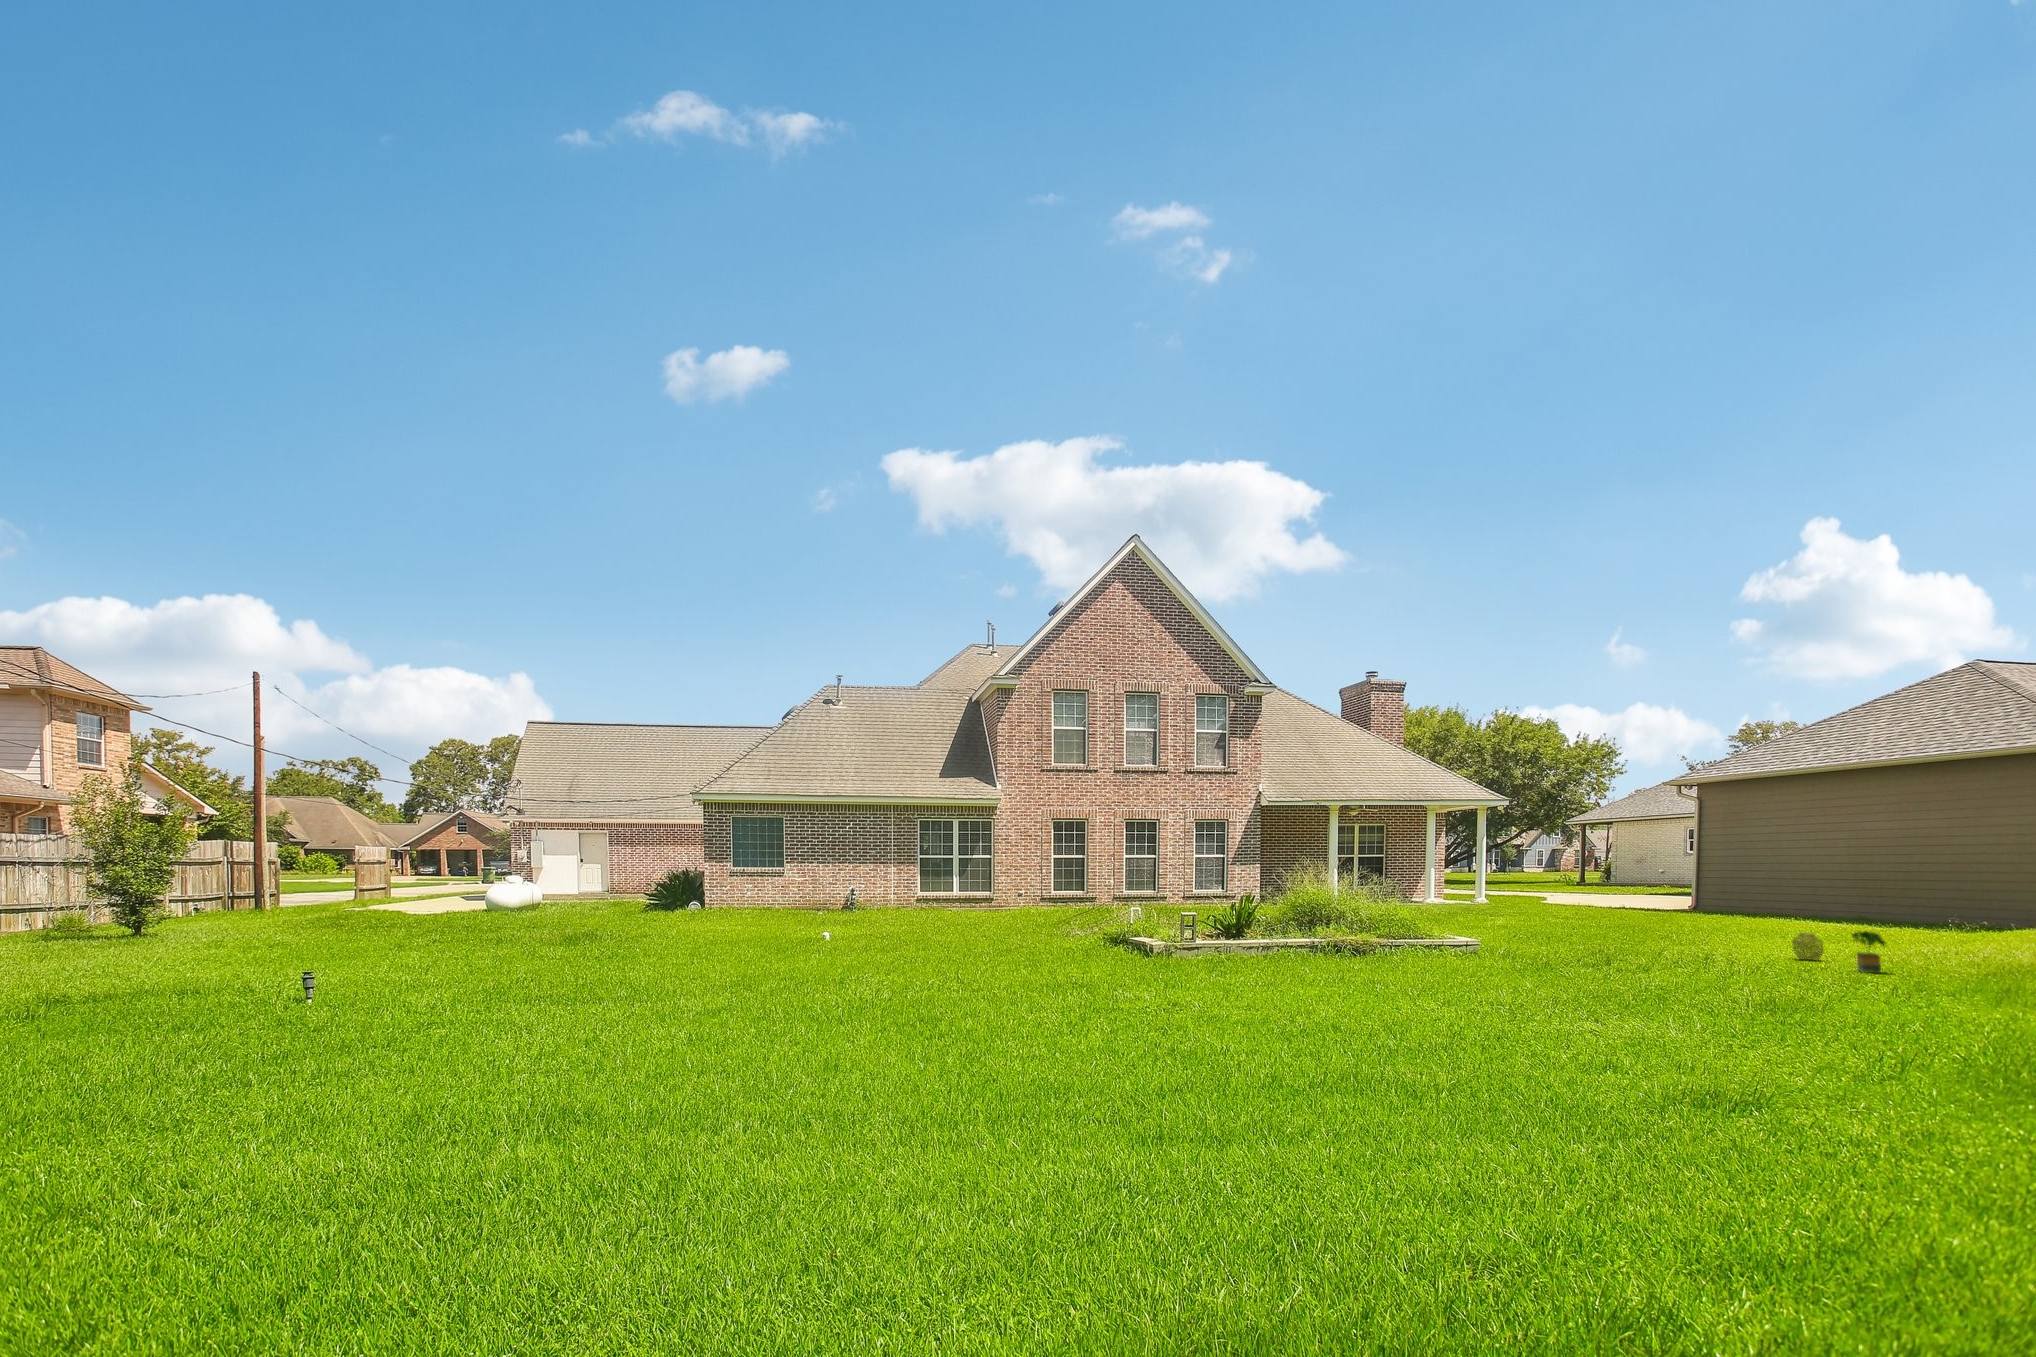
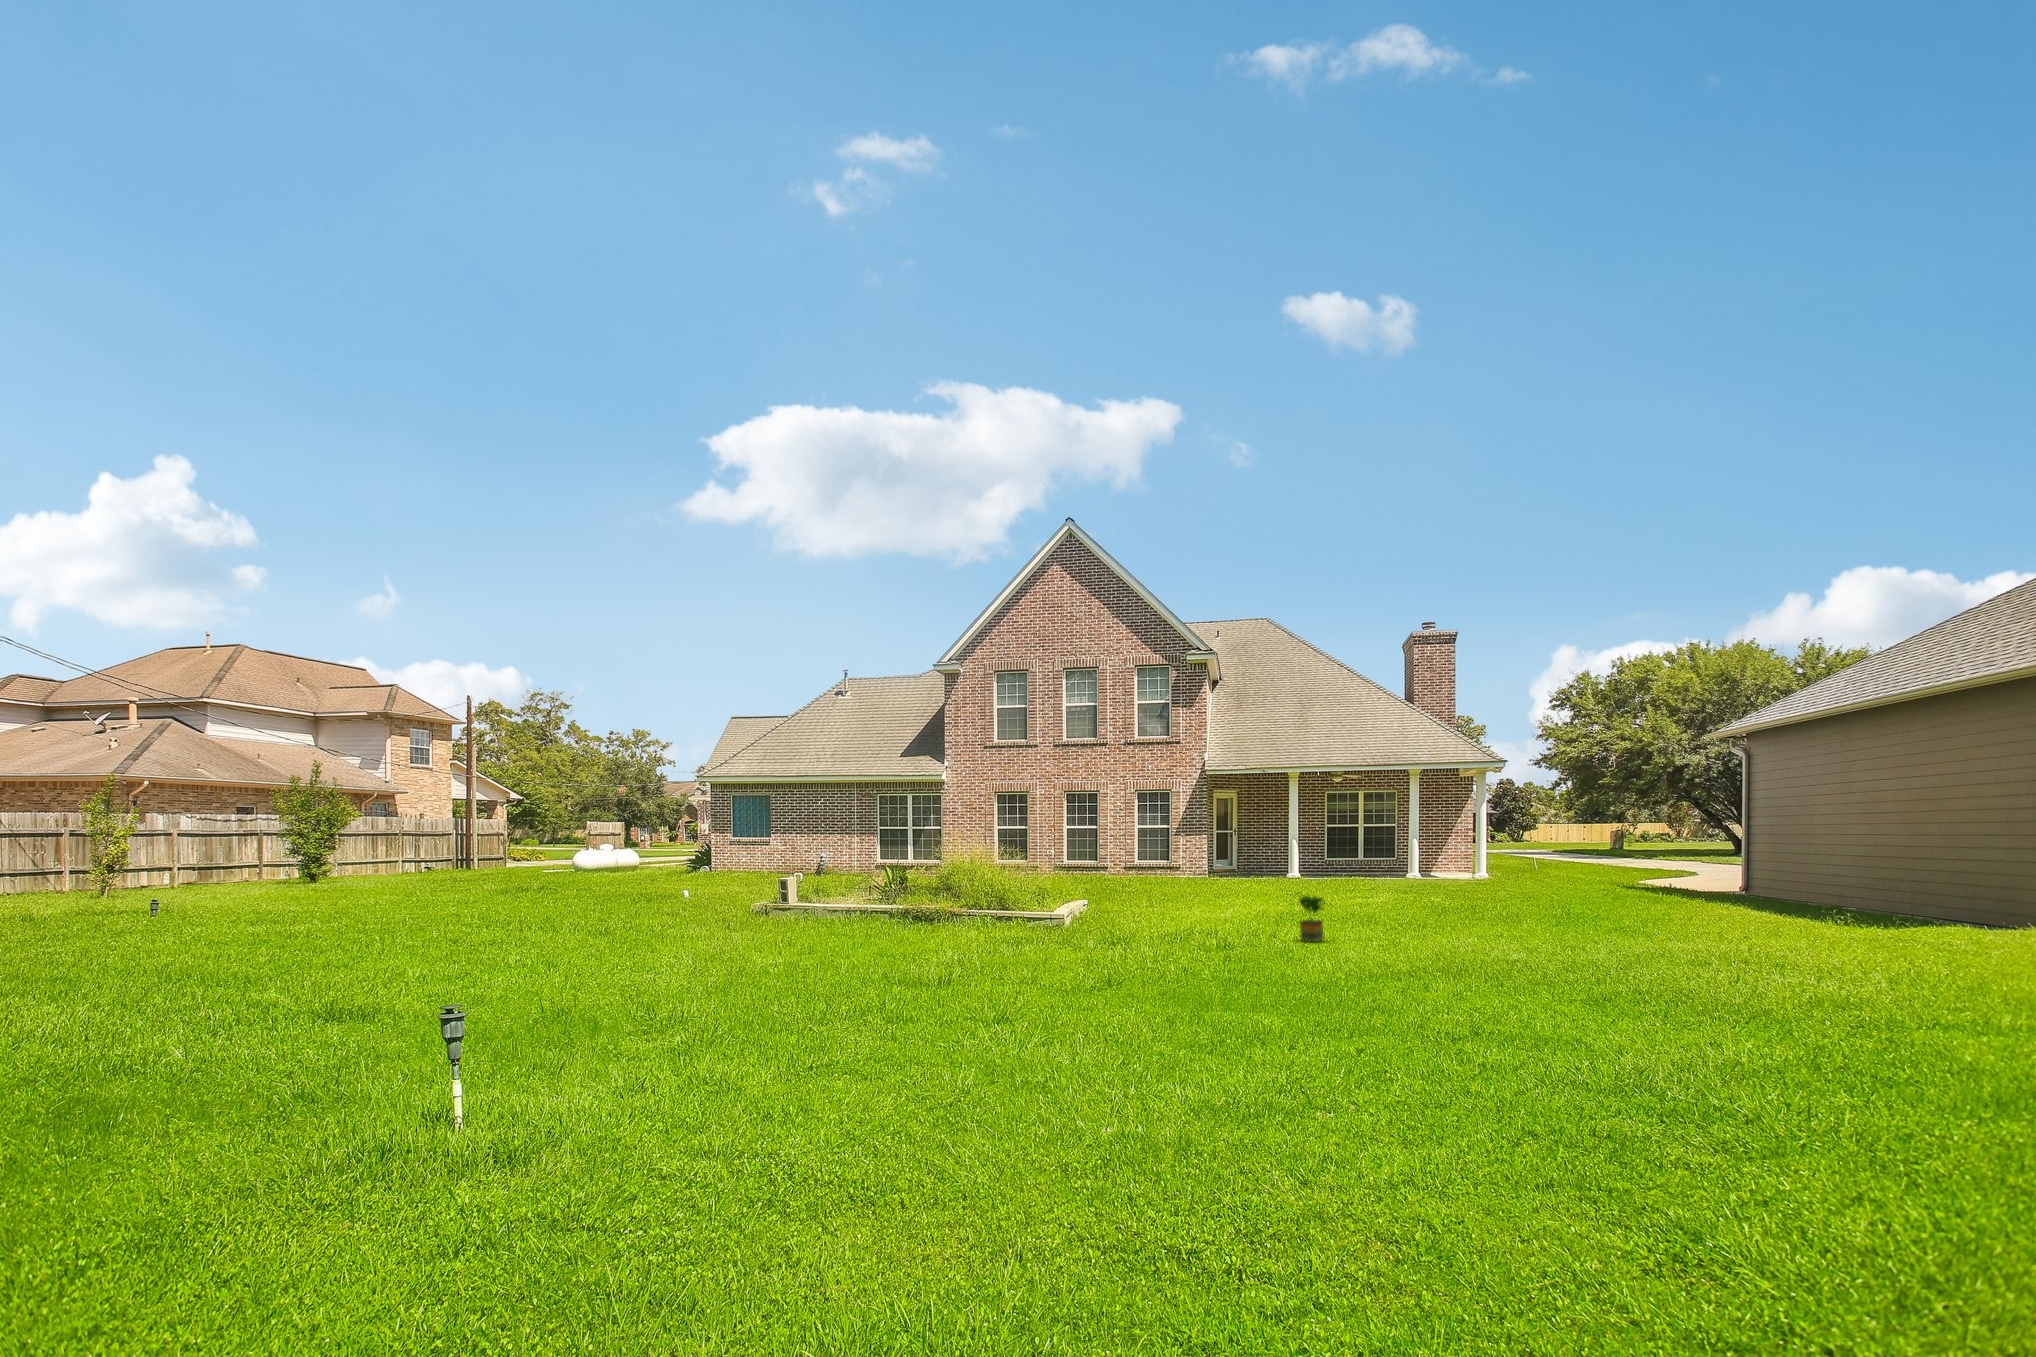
woven basket: present [1793,933,1823,961] -> none [1336,901,1366,932]

